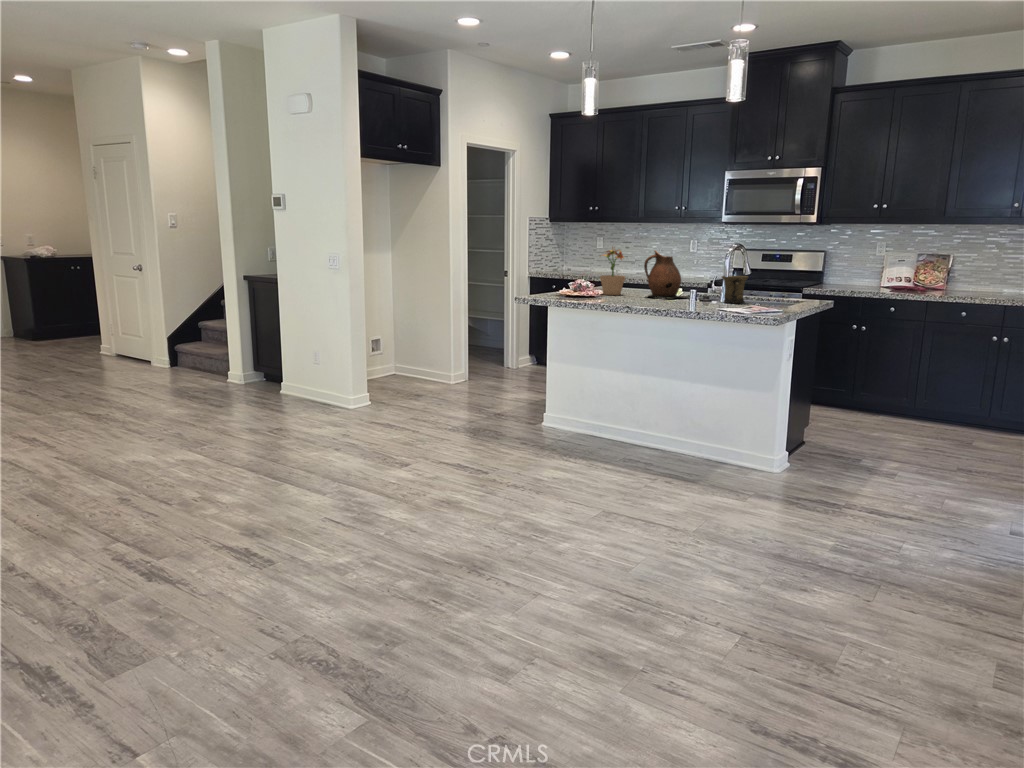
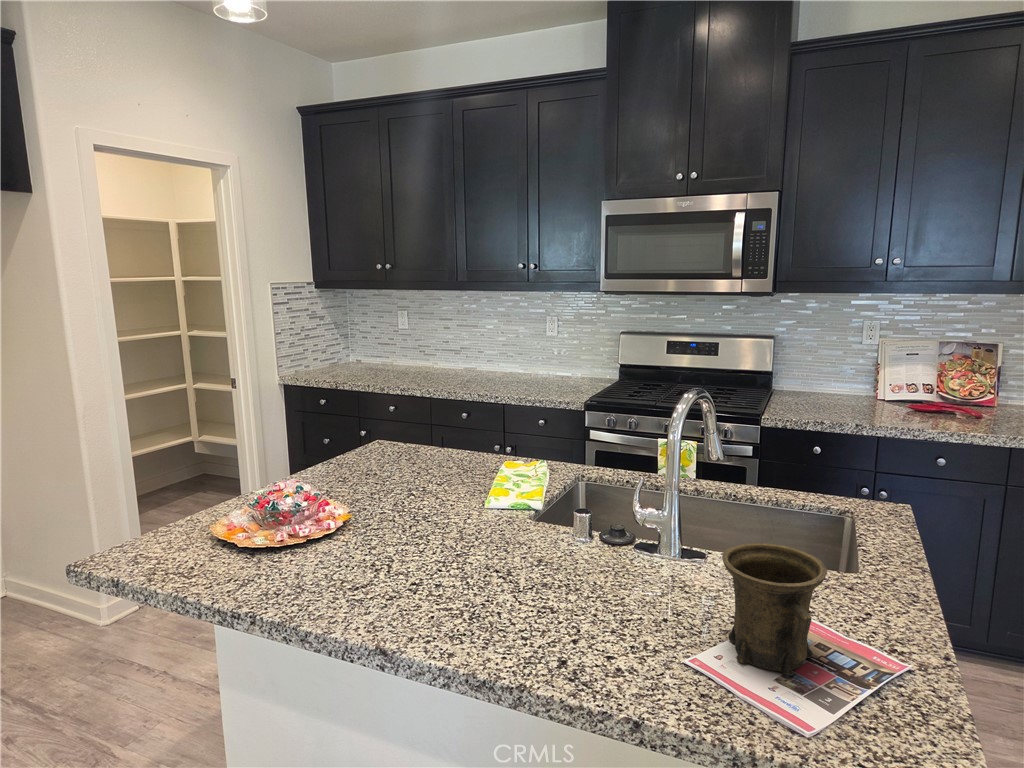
potted plant: present [600,247,625,295] -> none [295,423,393,582]
ceramic pitcher: present [644,251,685,299] -> none [444,444,591,633]

